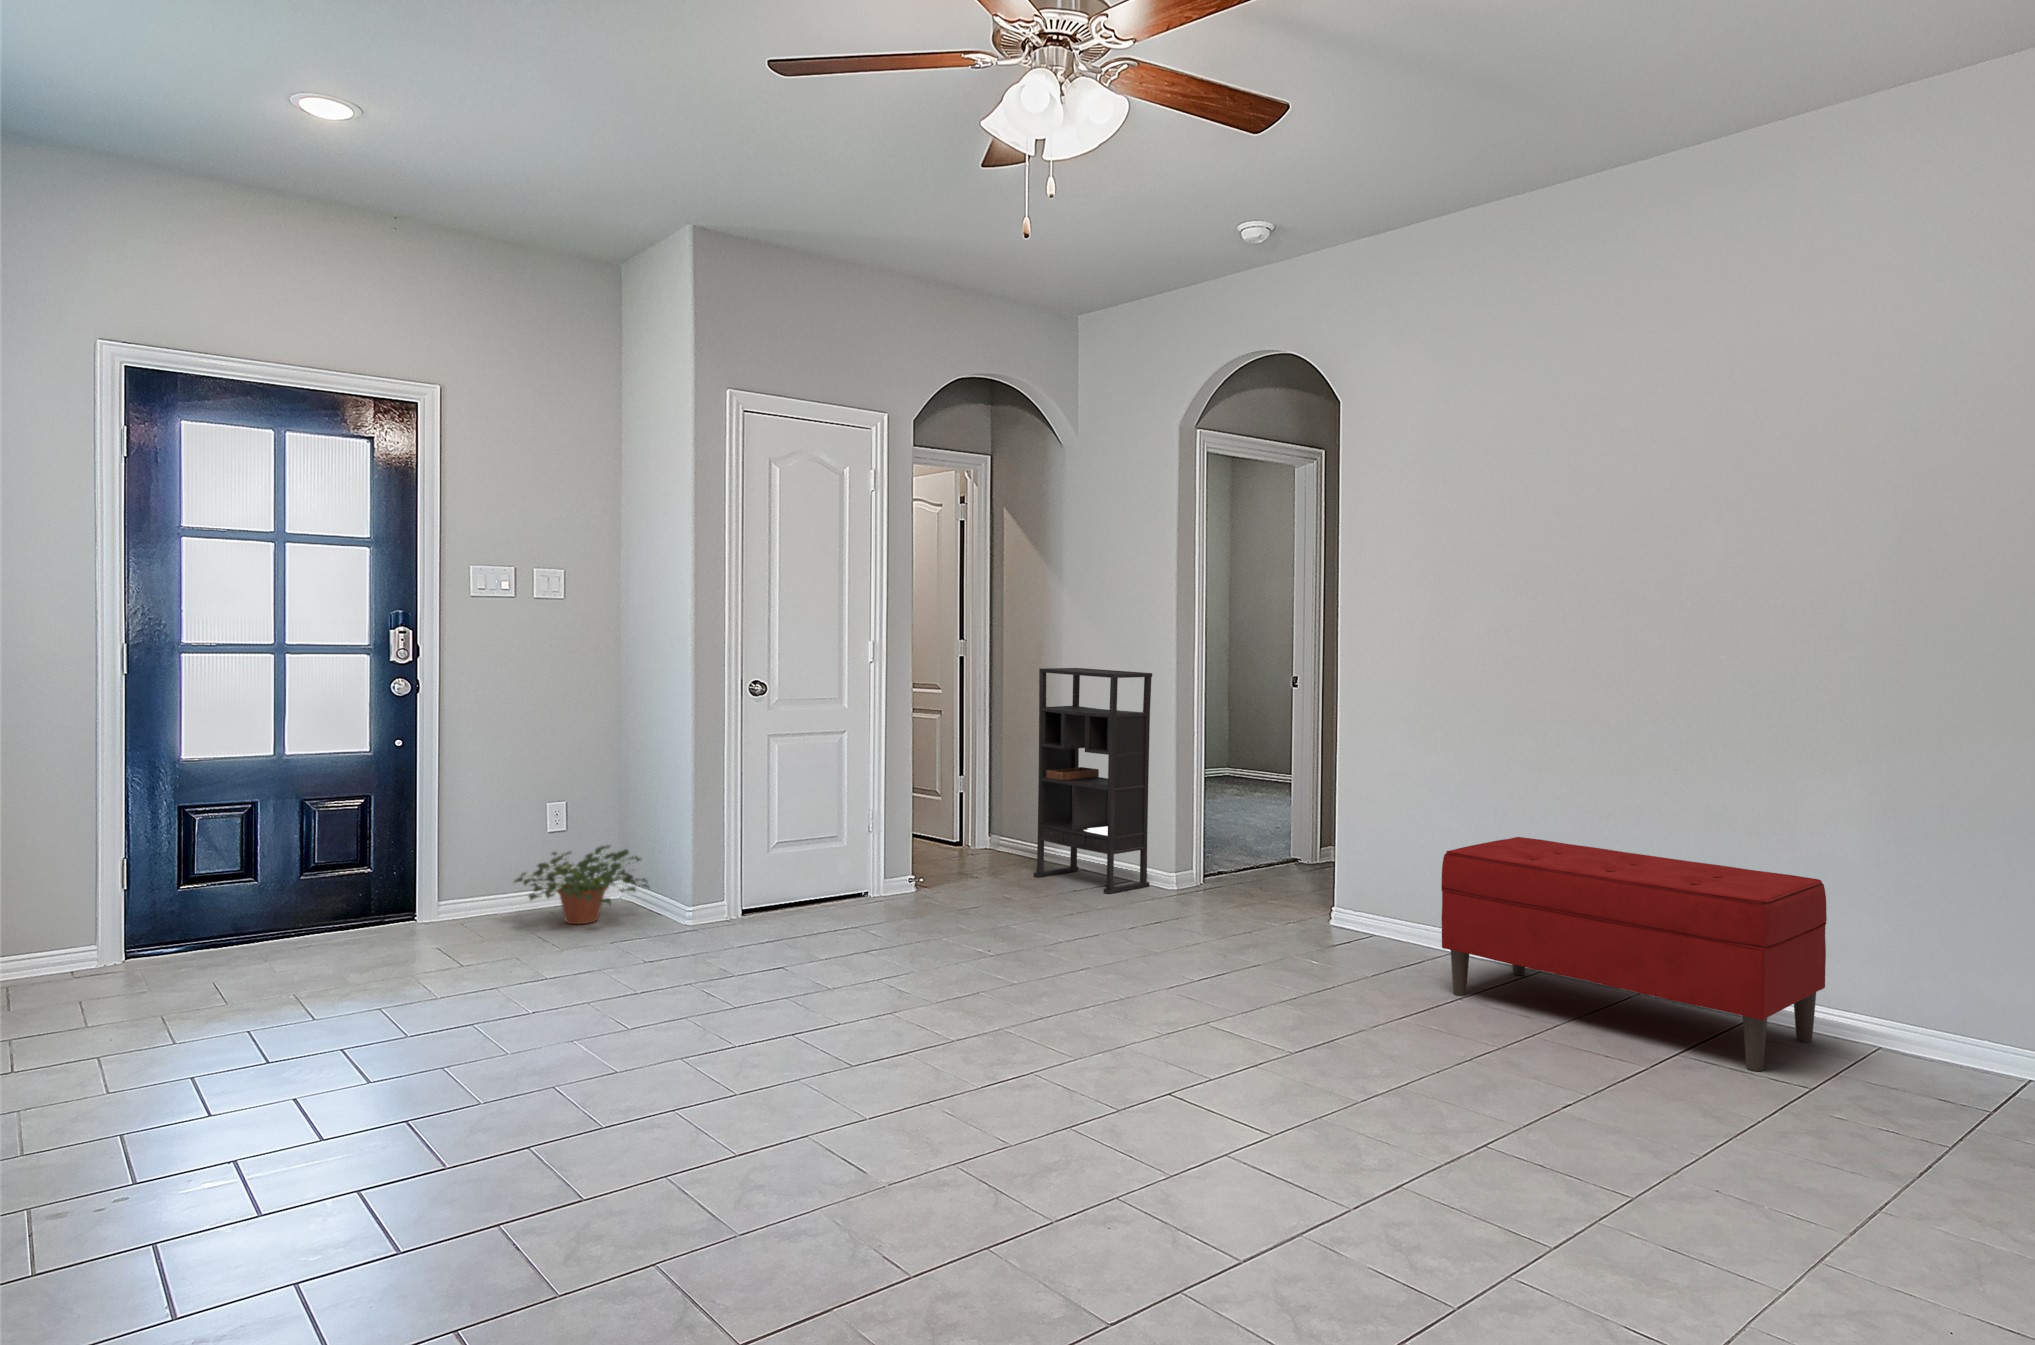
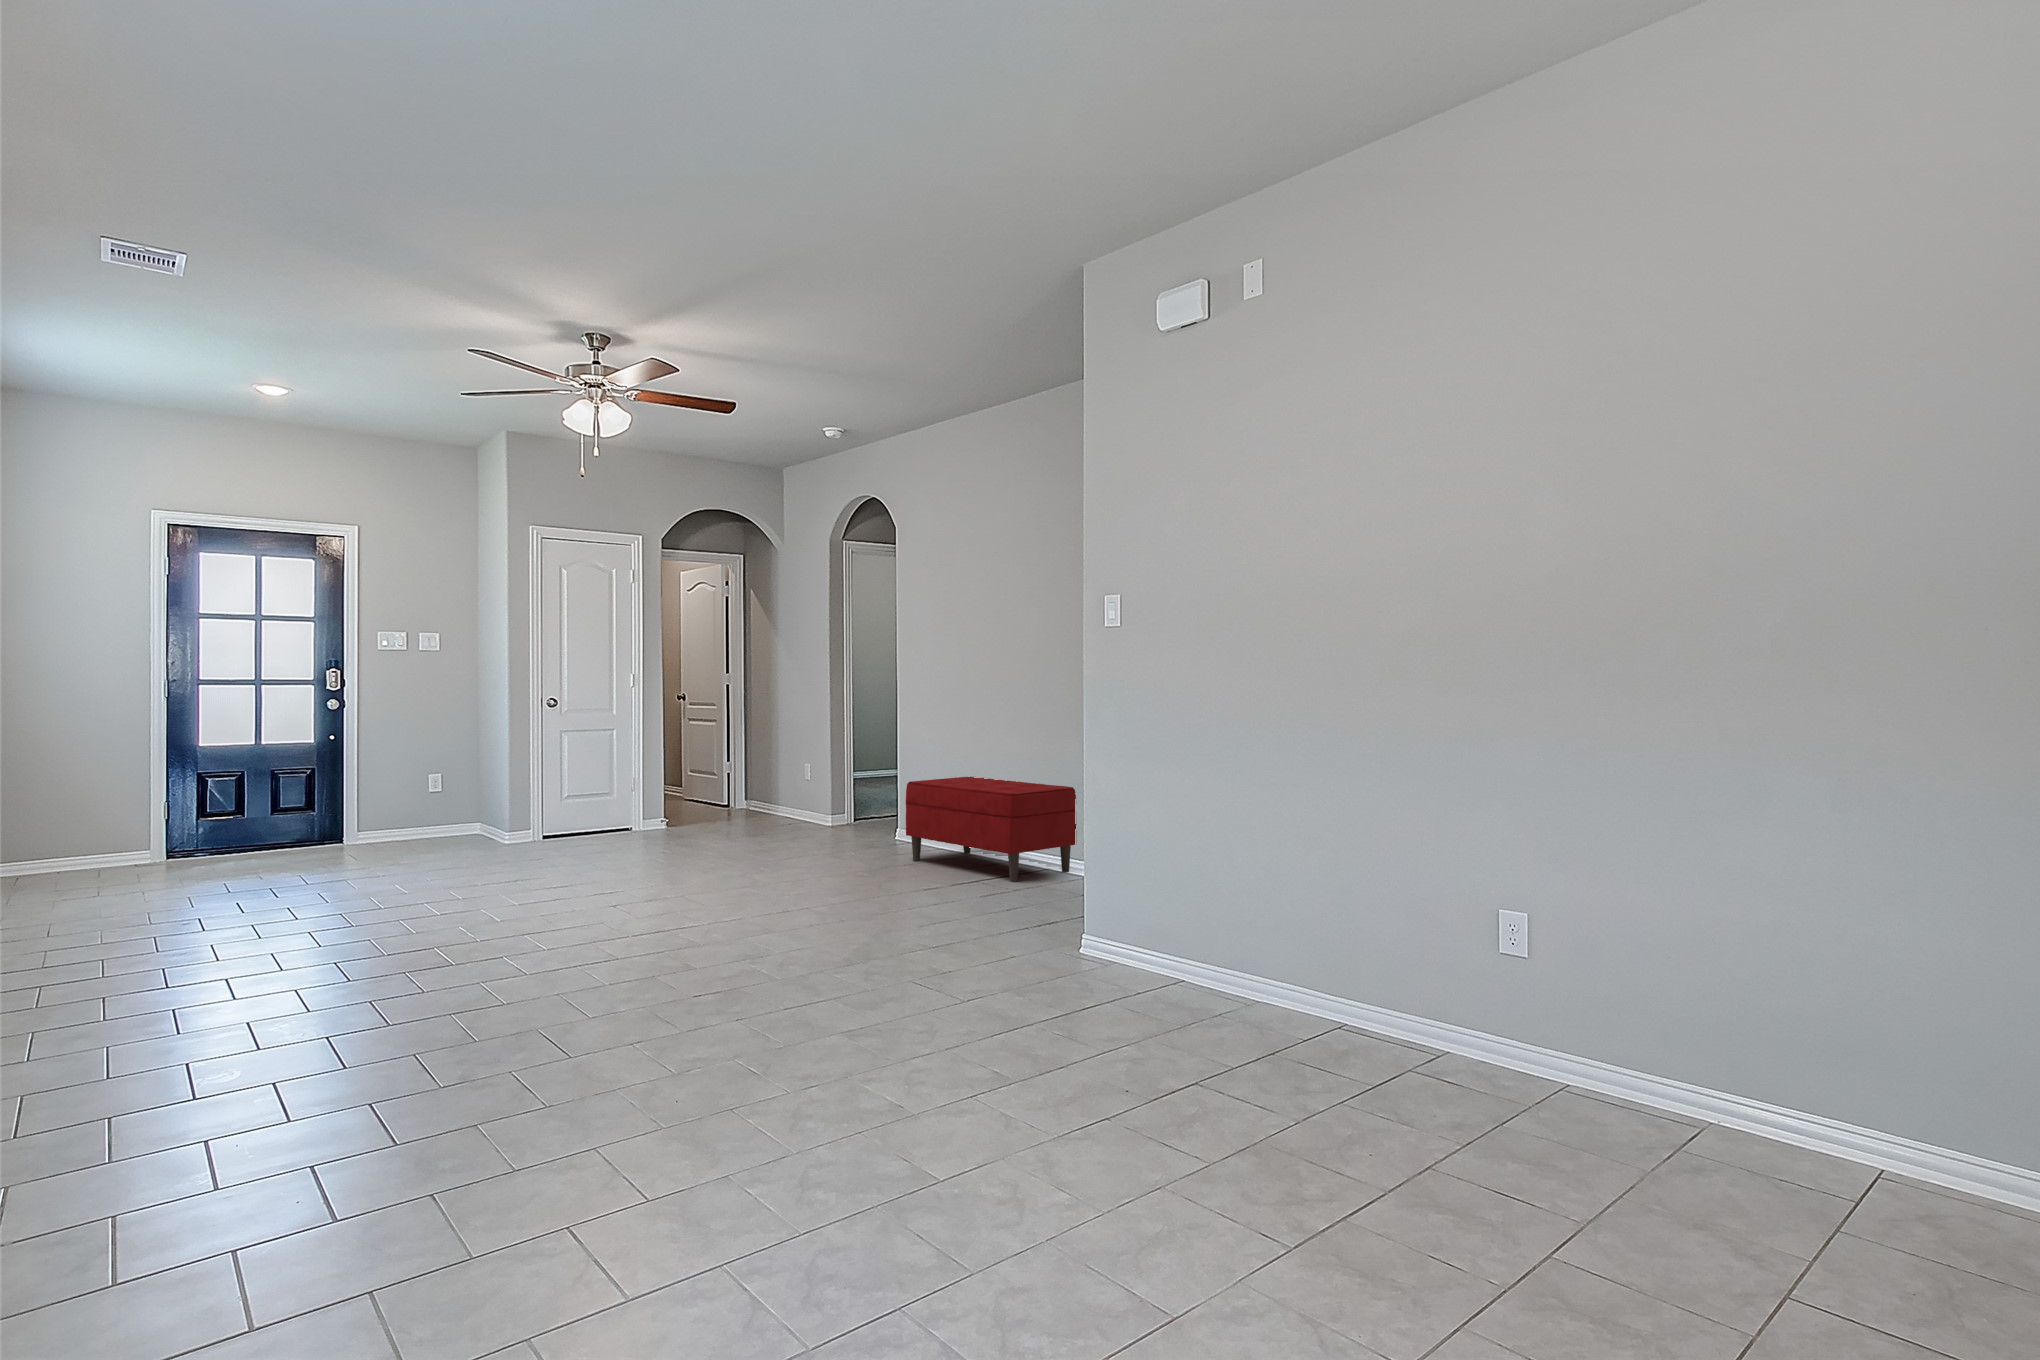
bookshelf: present [1034,668,1152,894] -> none [752,690,819,827]
potted plant: present [514,845,649,924] -> none [401,800,489,845]

